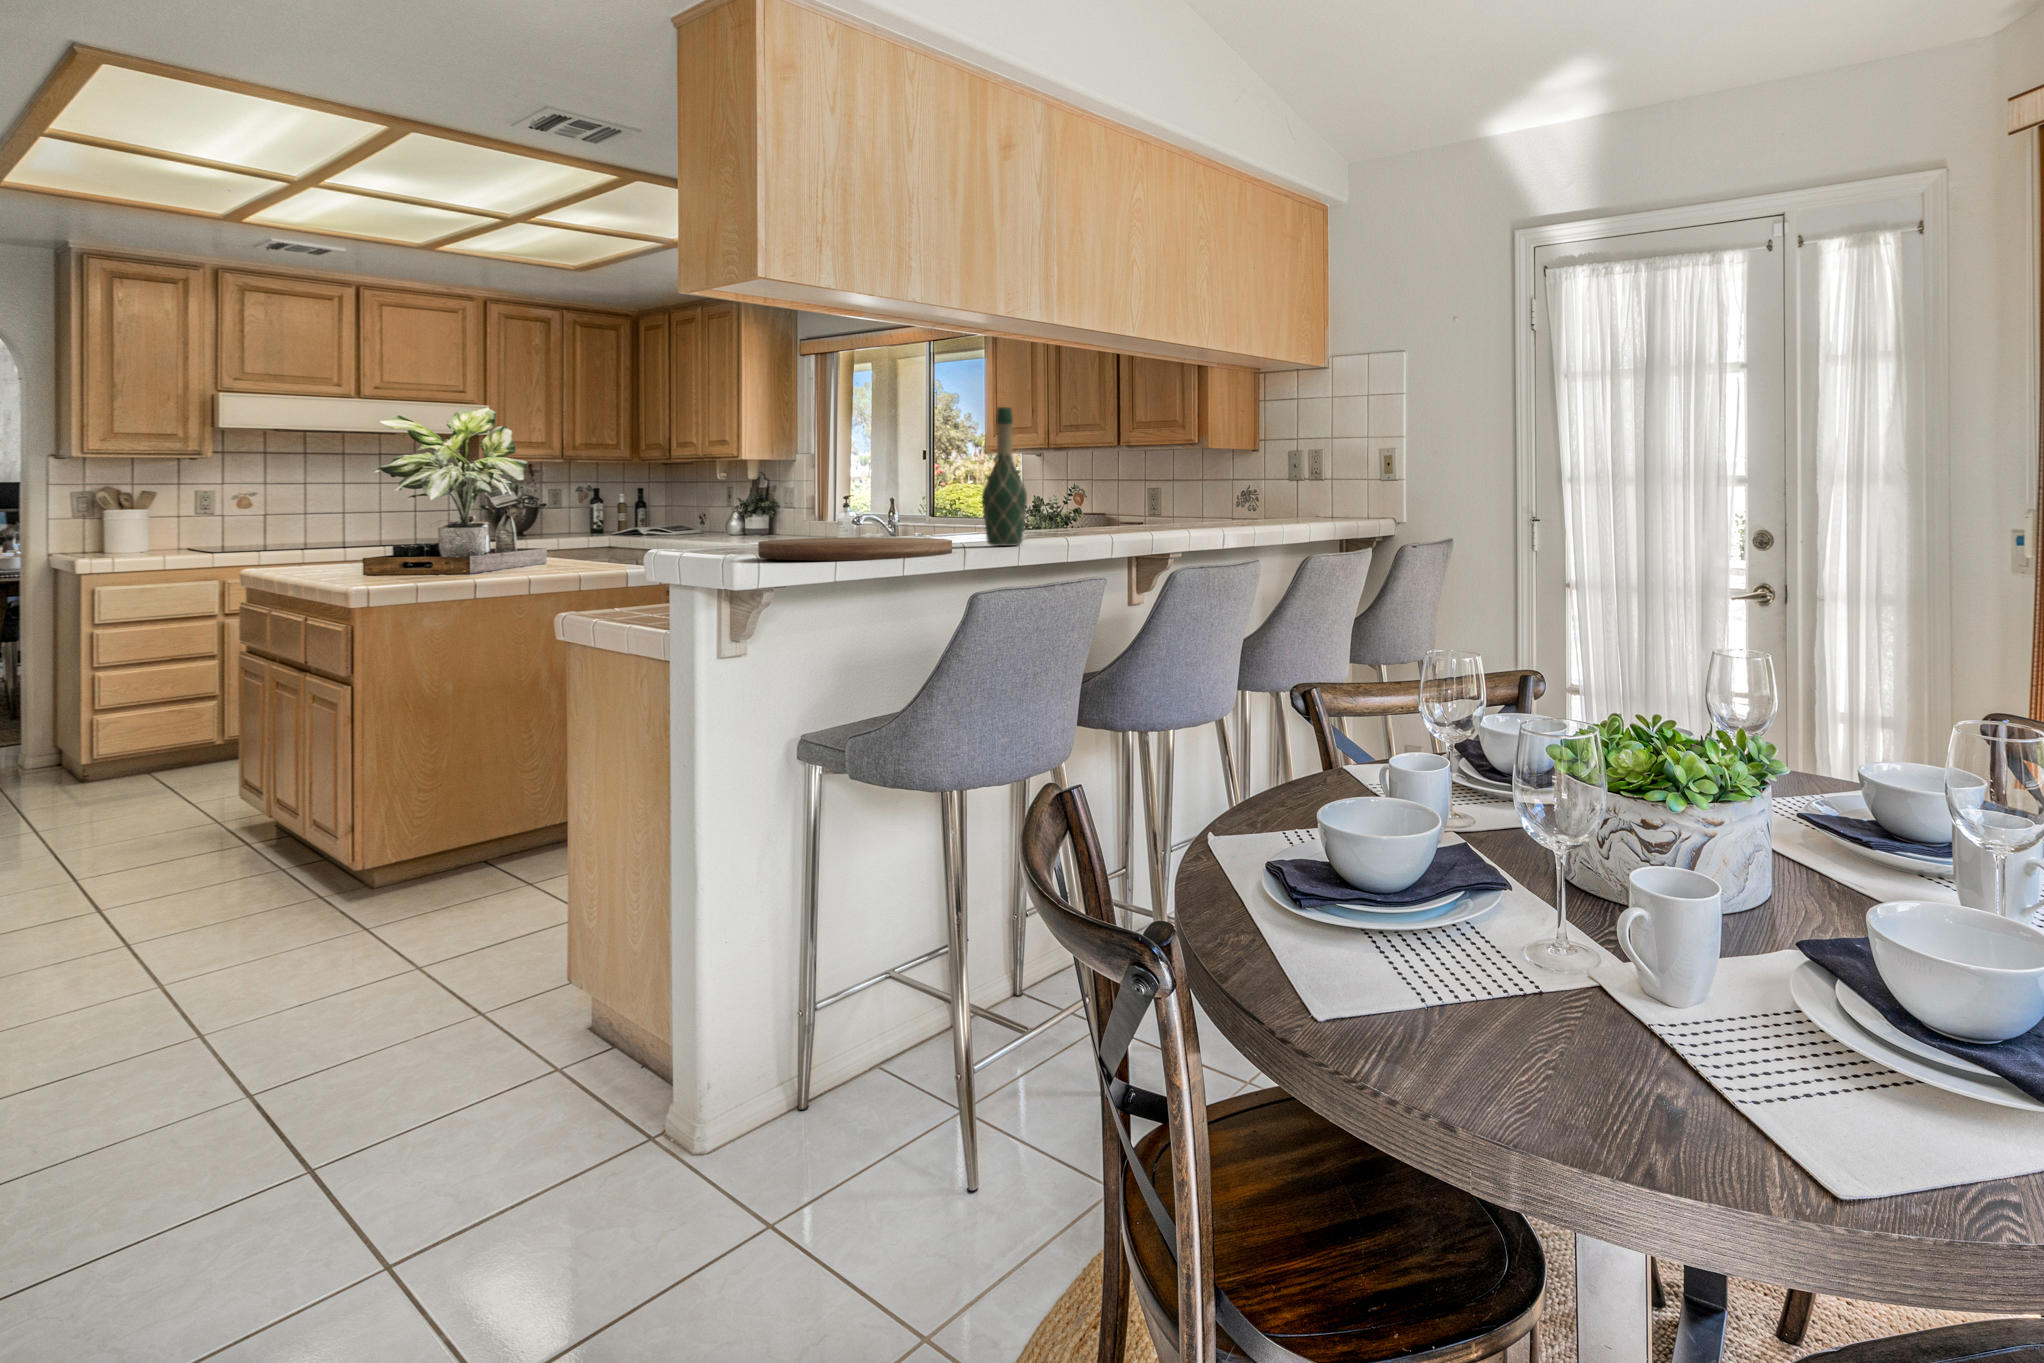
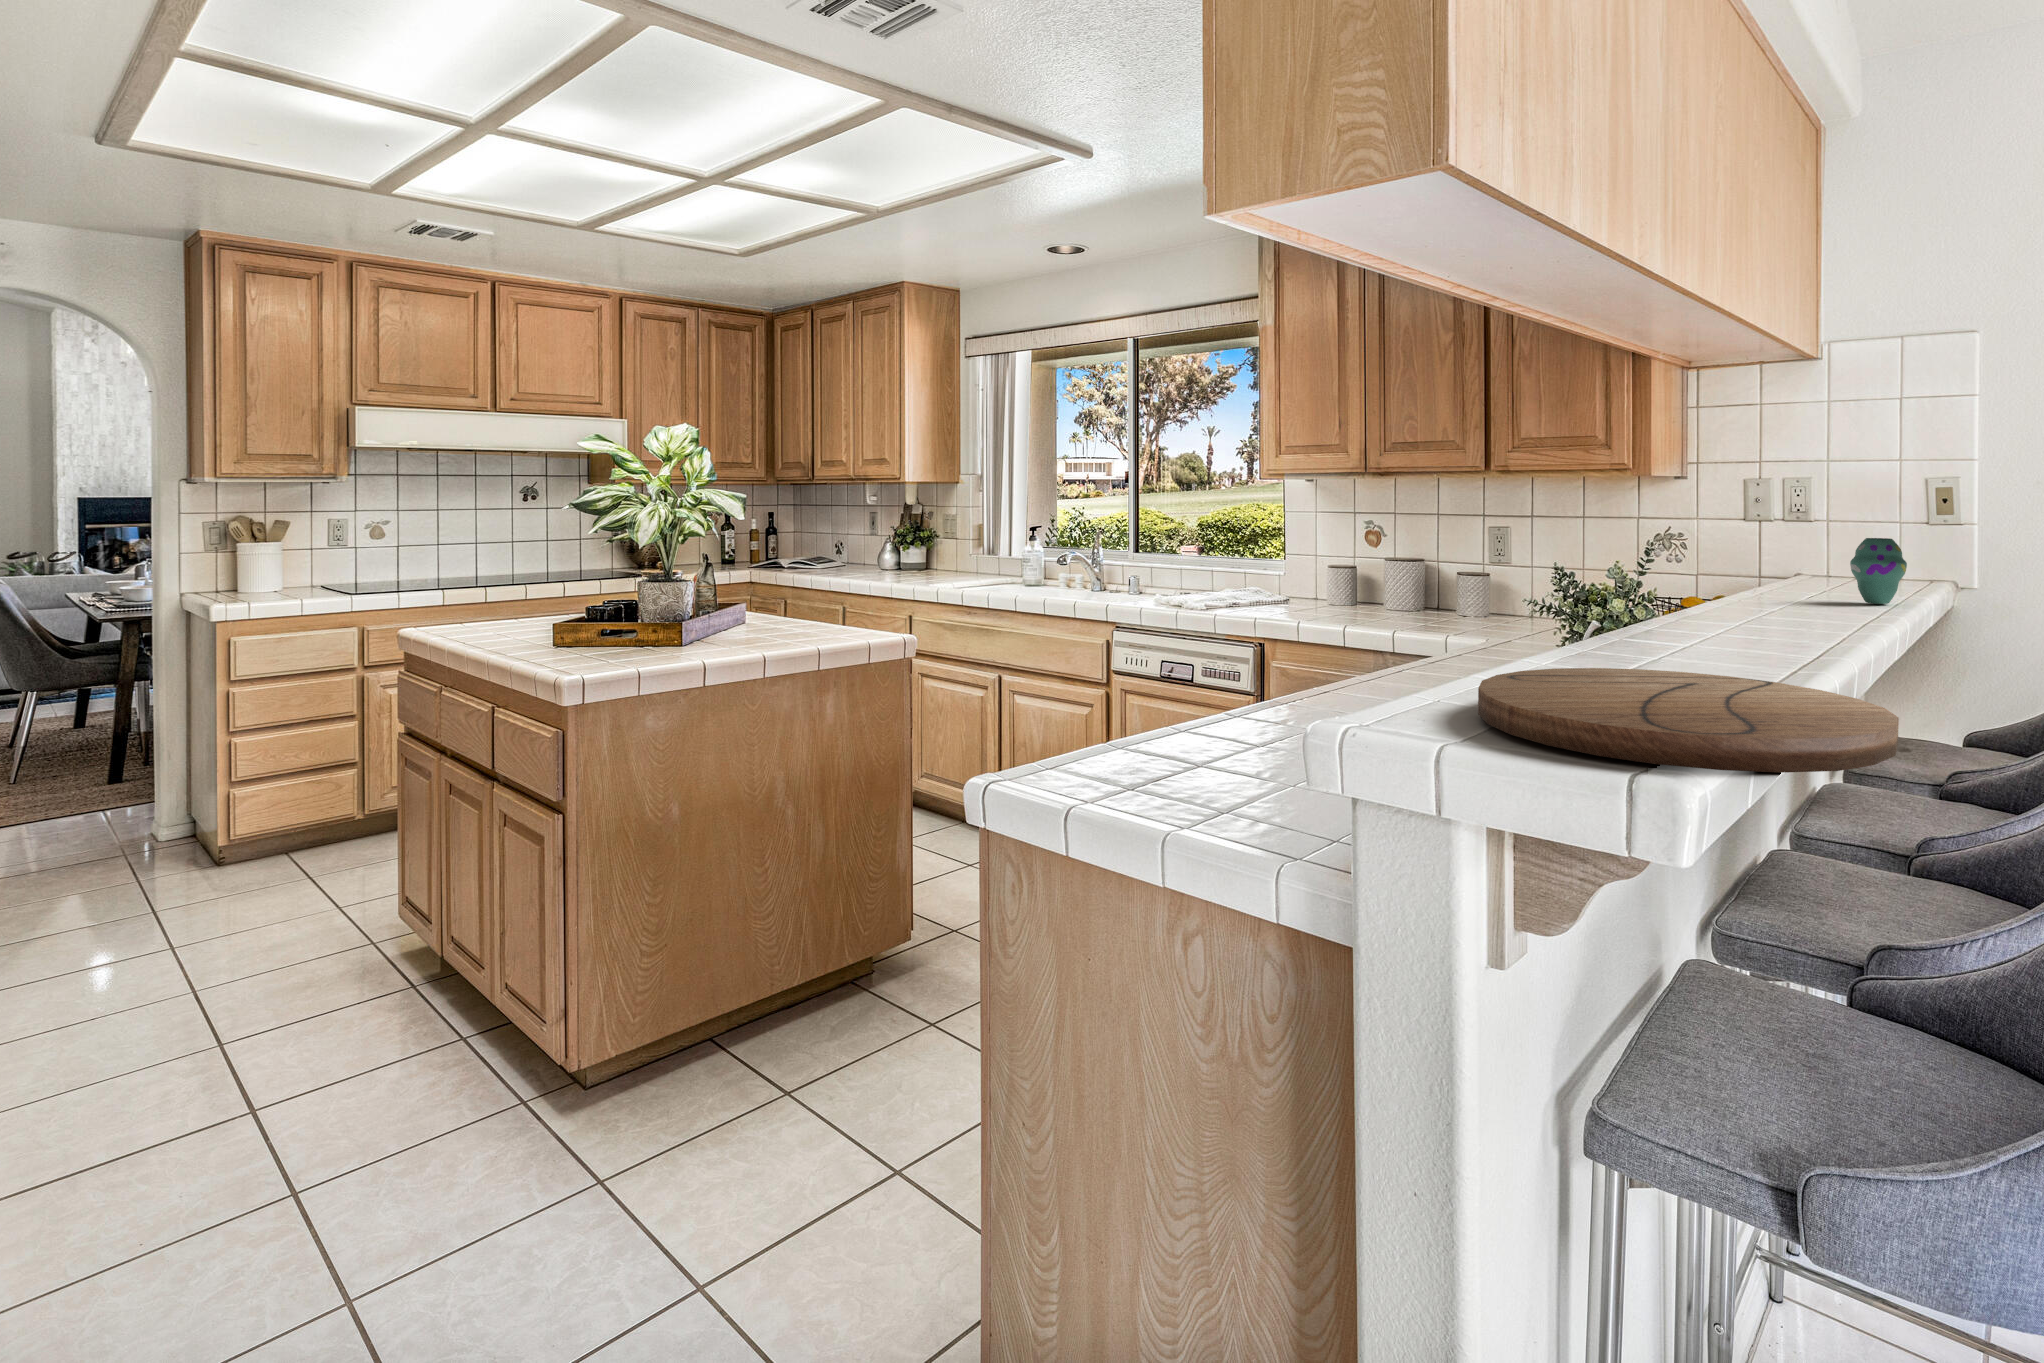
wine bottle: present [982,407,1027,546] -> none [1734,422,1830,680]
vase: none [1237,486,1266,528] -> present [1850,538,1907,604]

